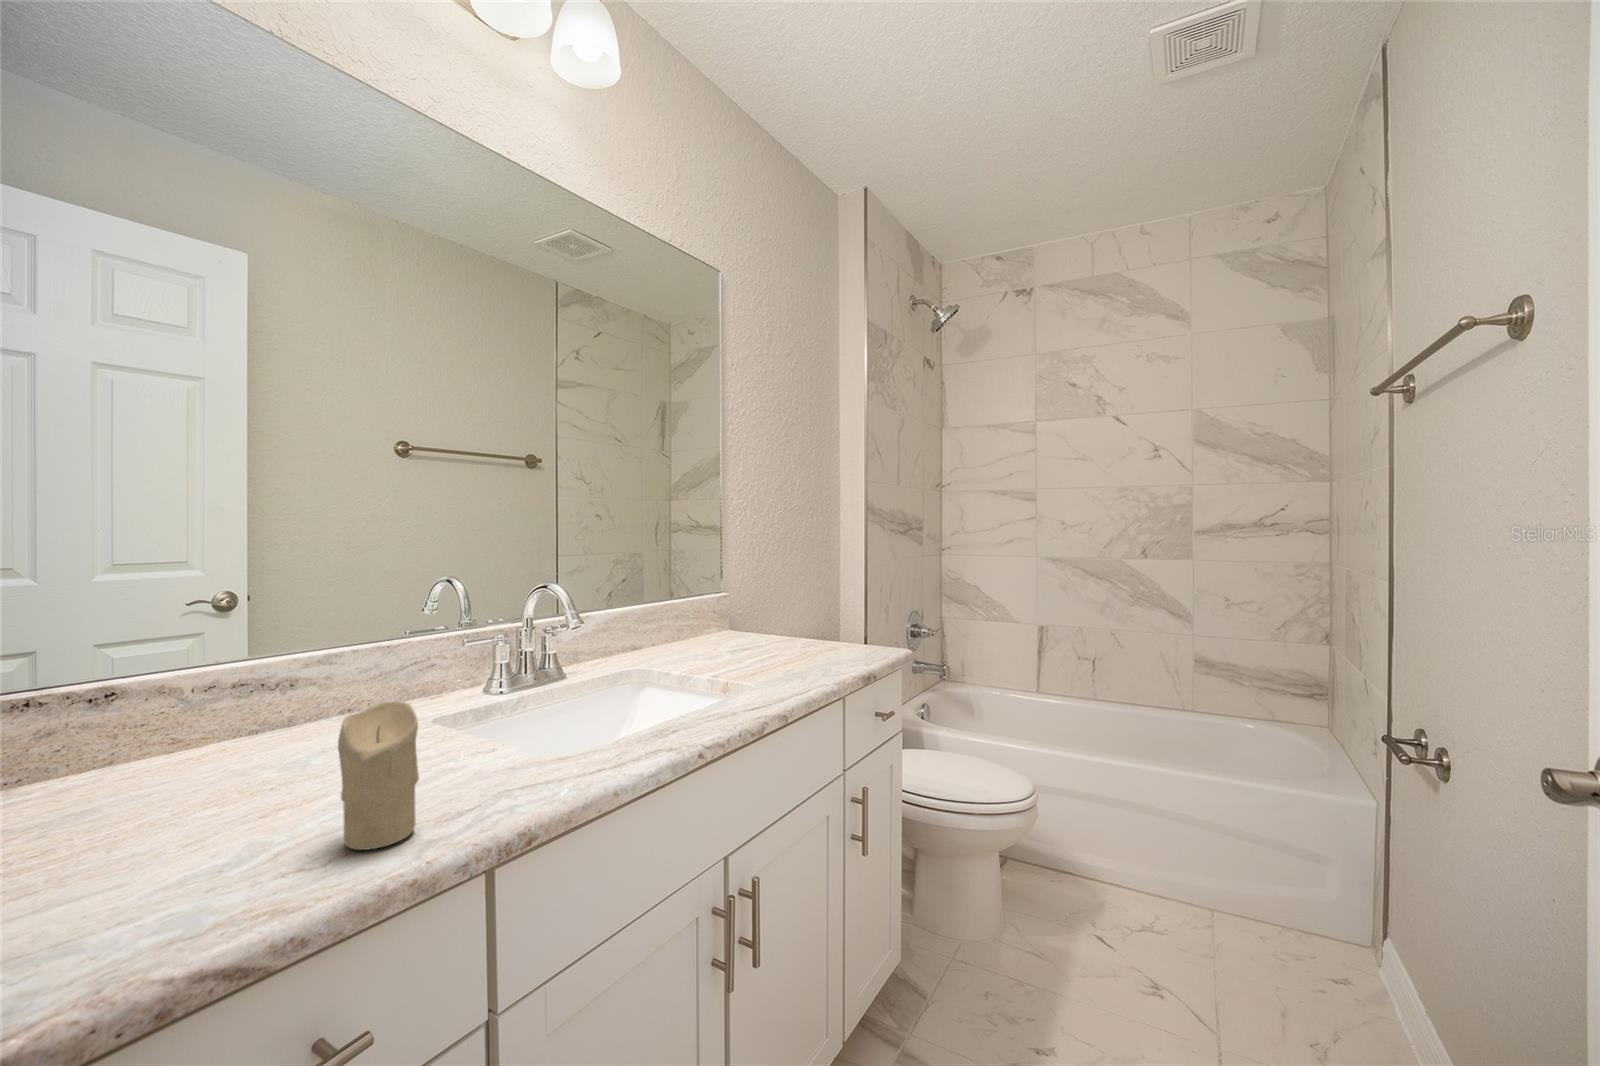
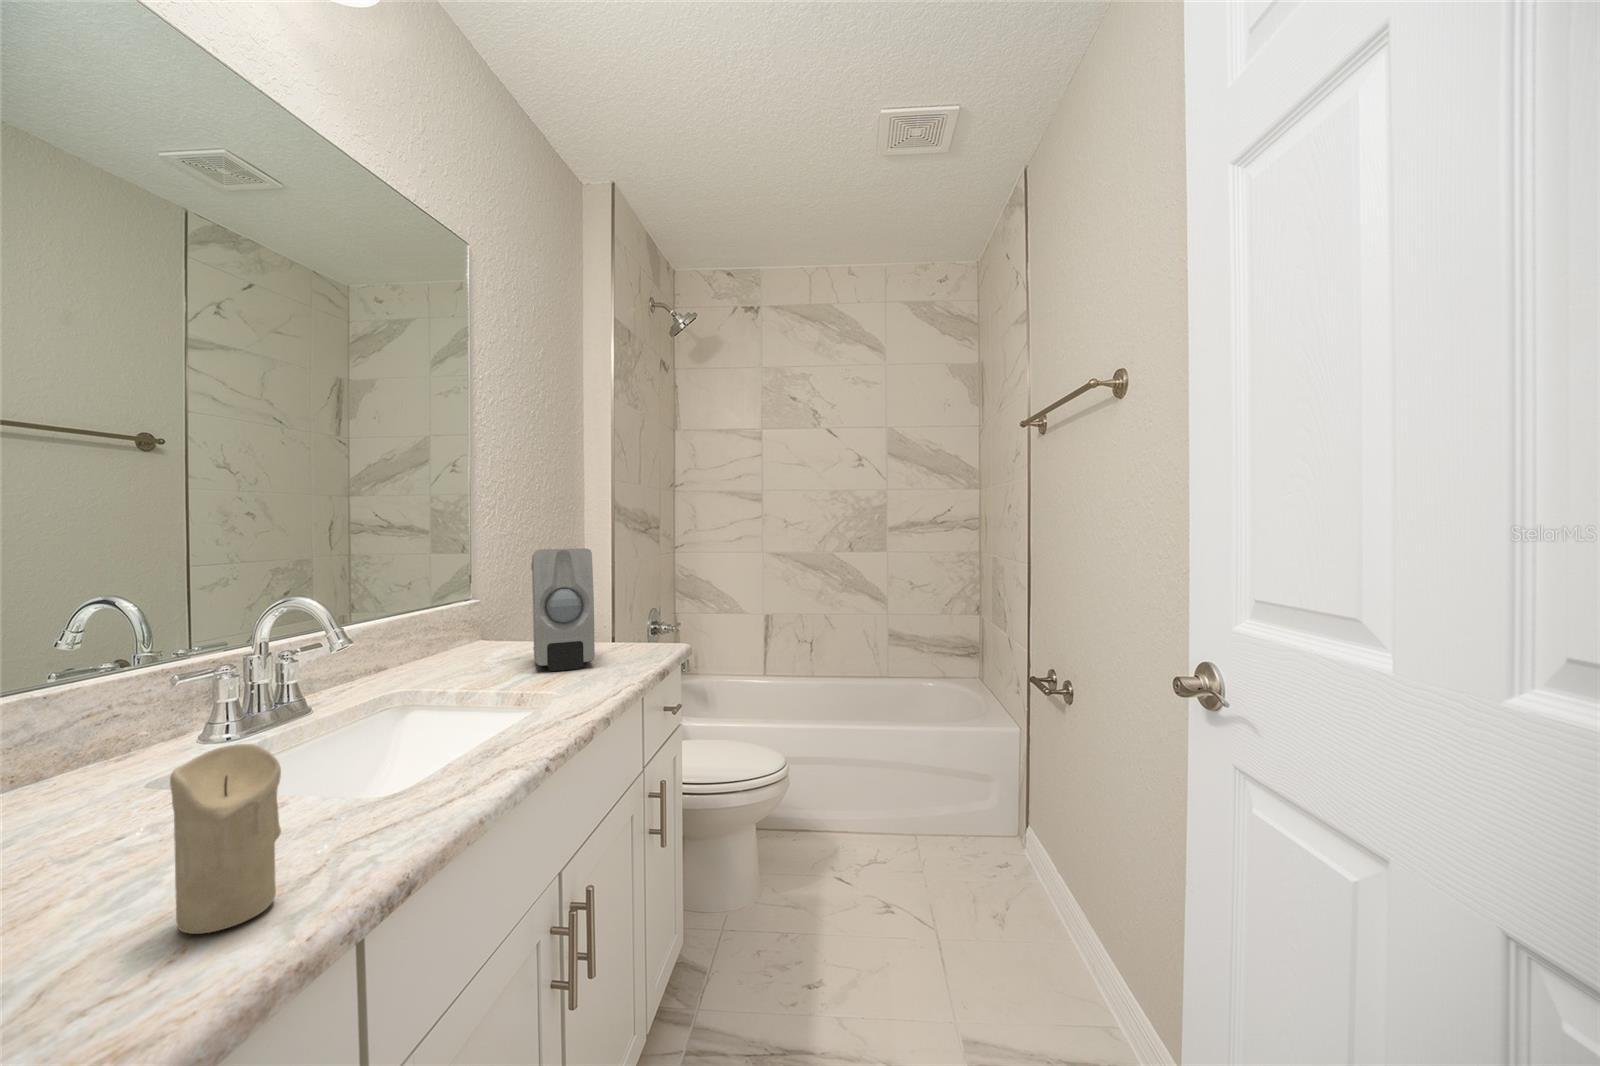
soap dispenser: none [747,548,803,664] -> present [532,548,595,671]

